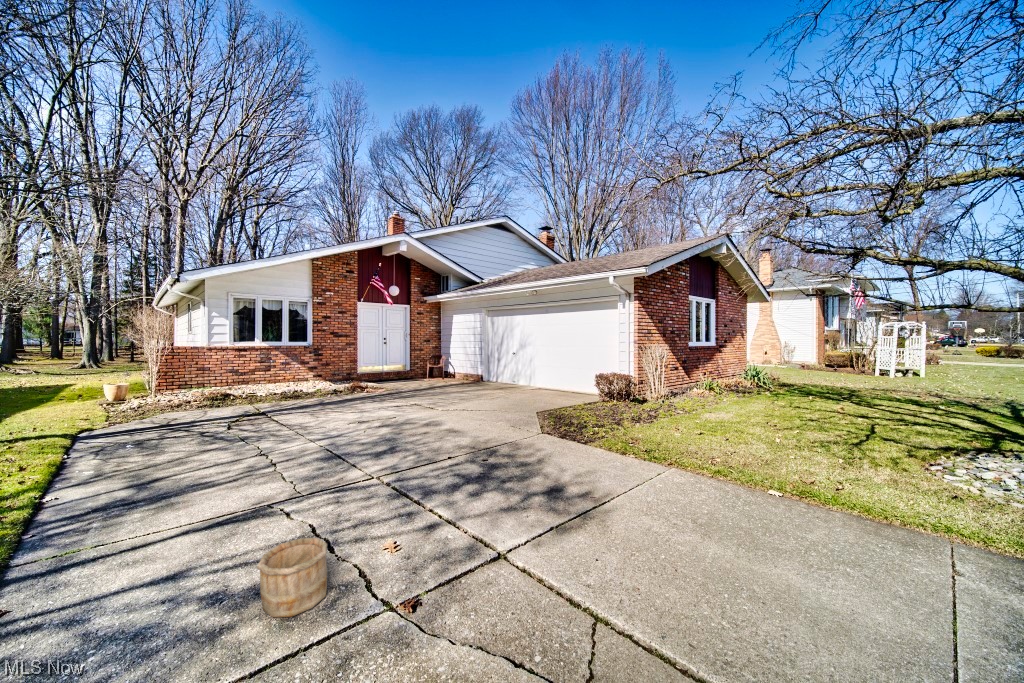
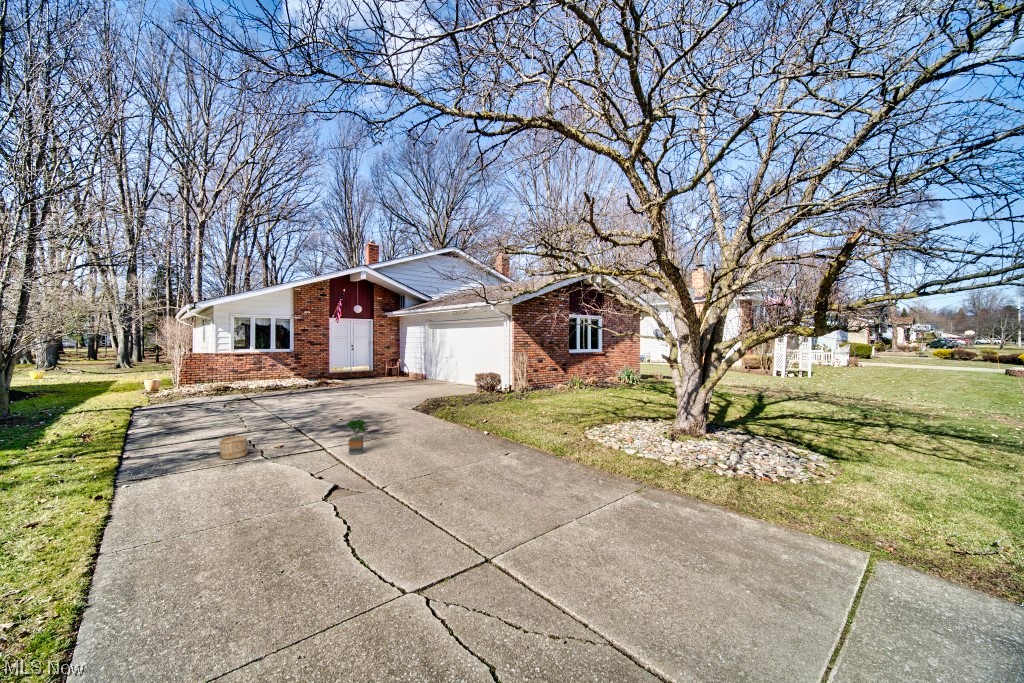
potted tree: none [567,489,628,583] -> present [346,420,368,455]

